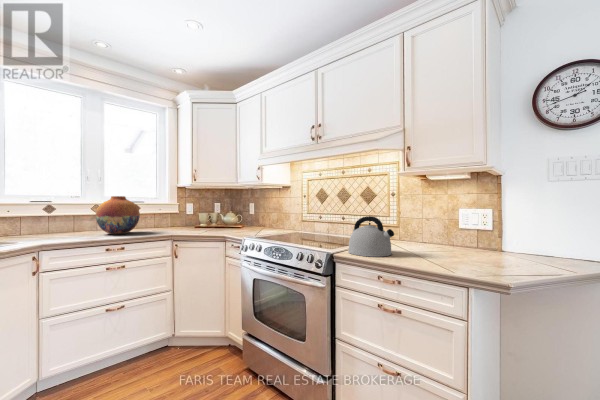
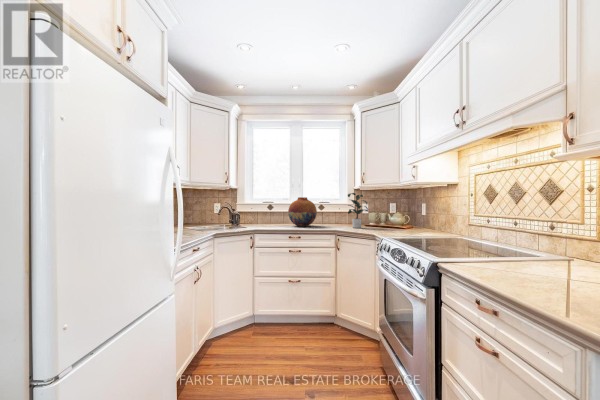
potted plant: none [177,191,214,231] -> present [348,193,368,228]
kettle: present [348,216,394,257] -> none [454,218,522,275]

